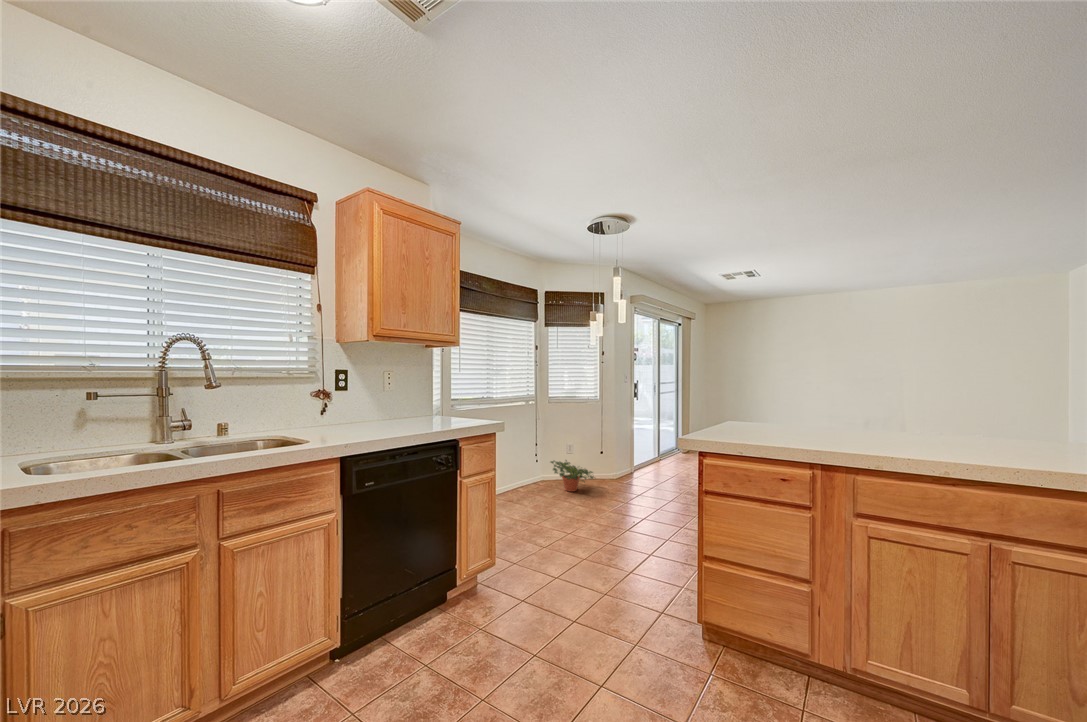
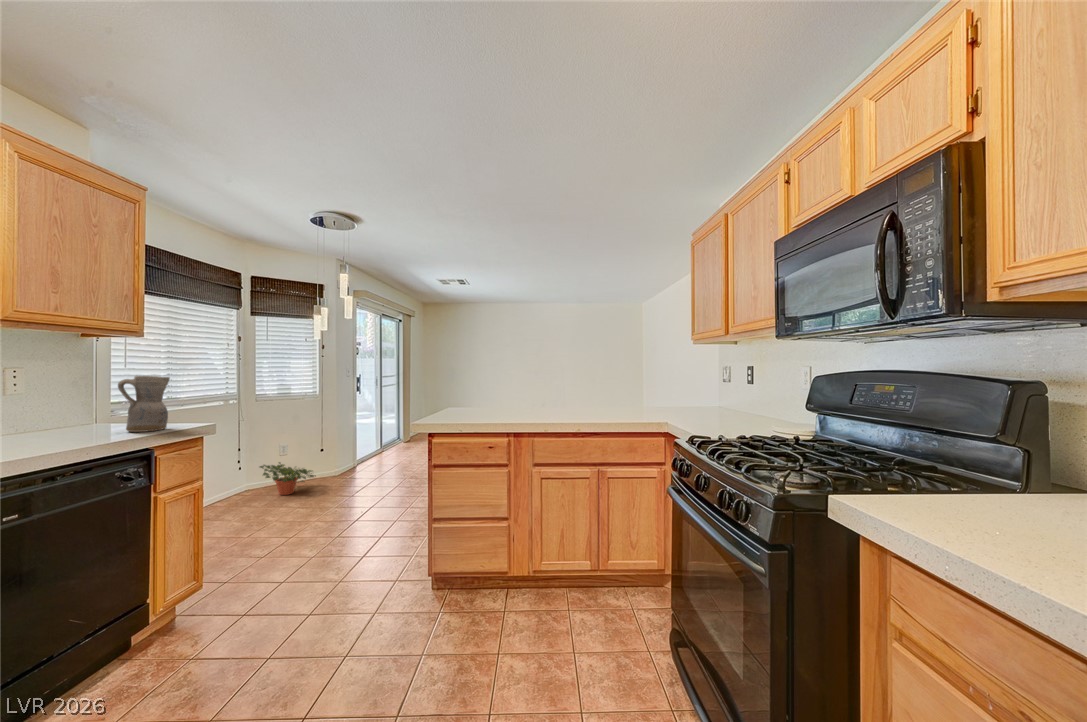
ceramic pitcher: none [442,377,474,423] -> present [118,376,170,432]

